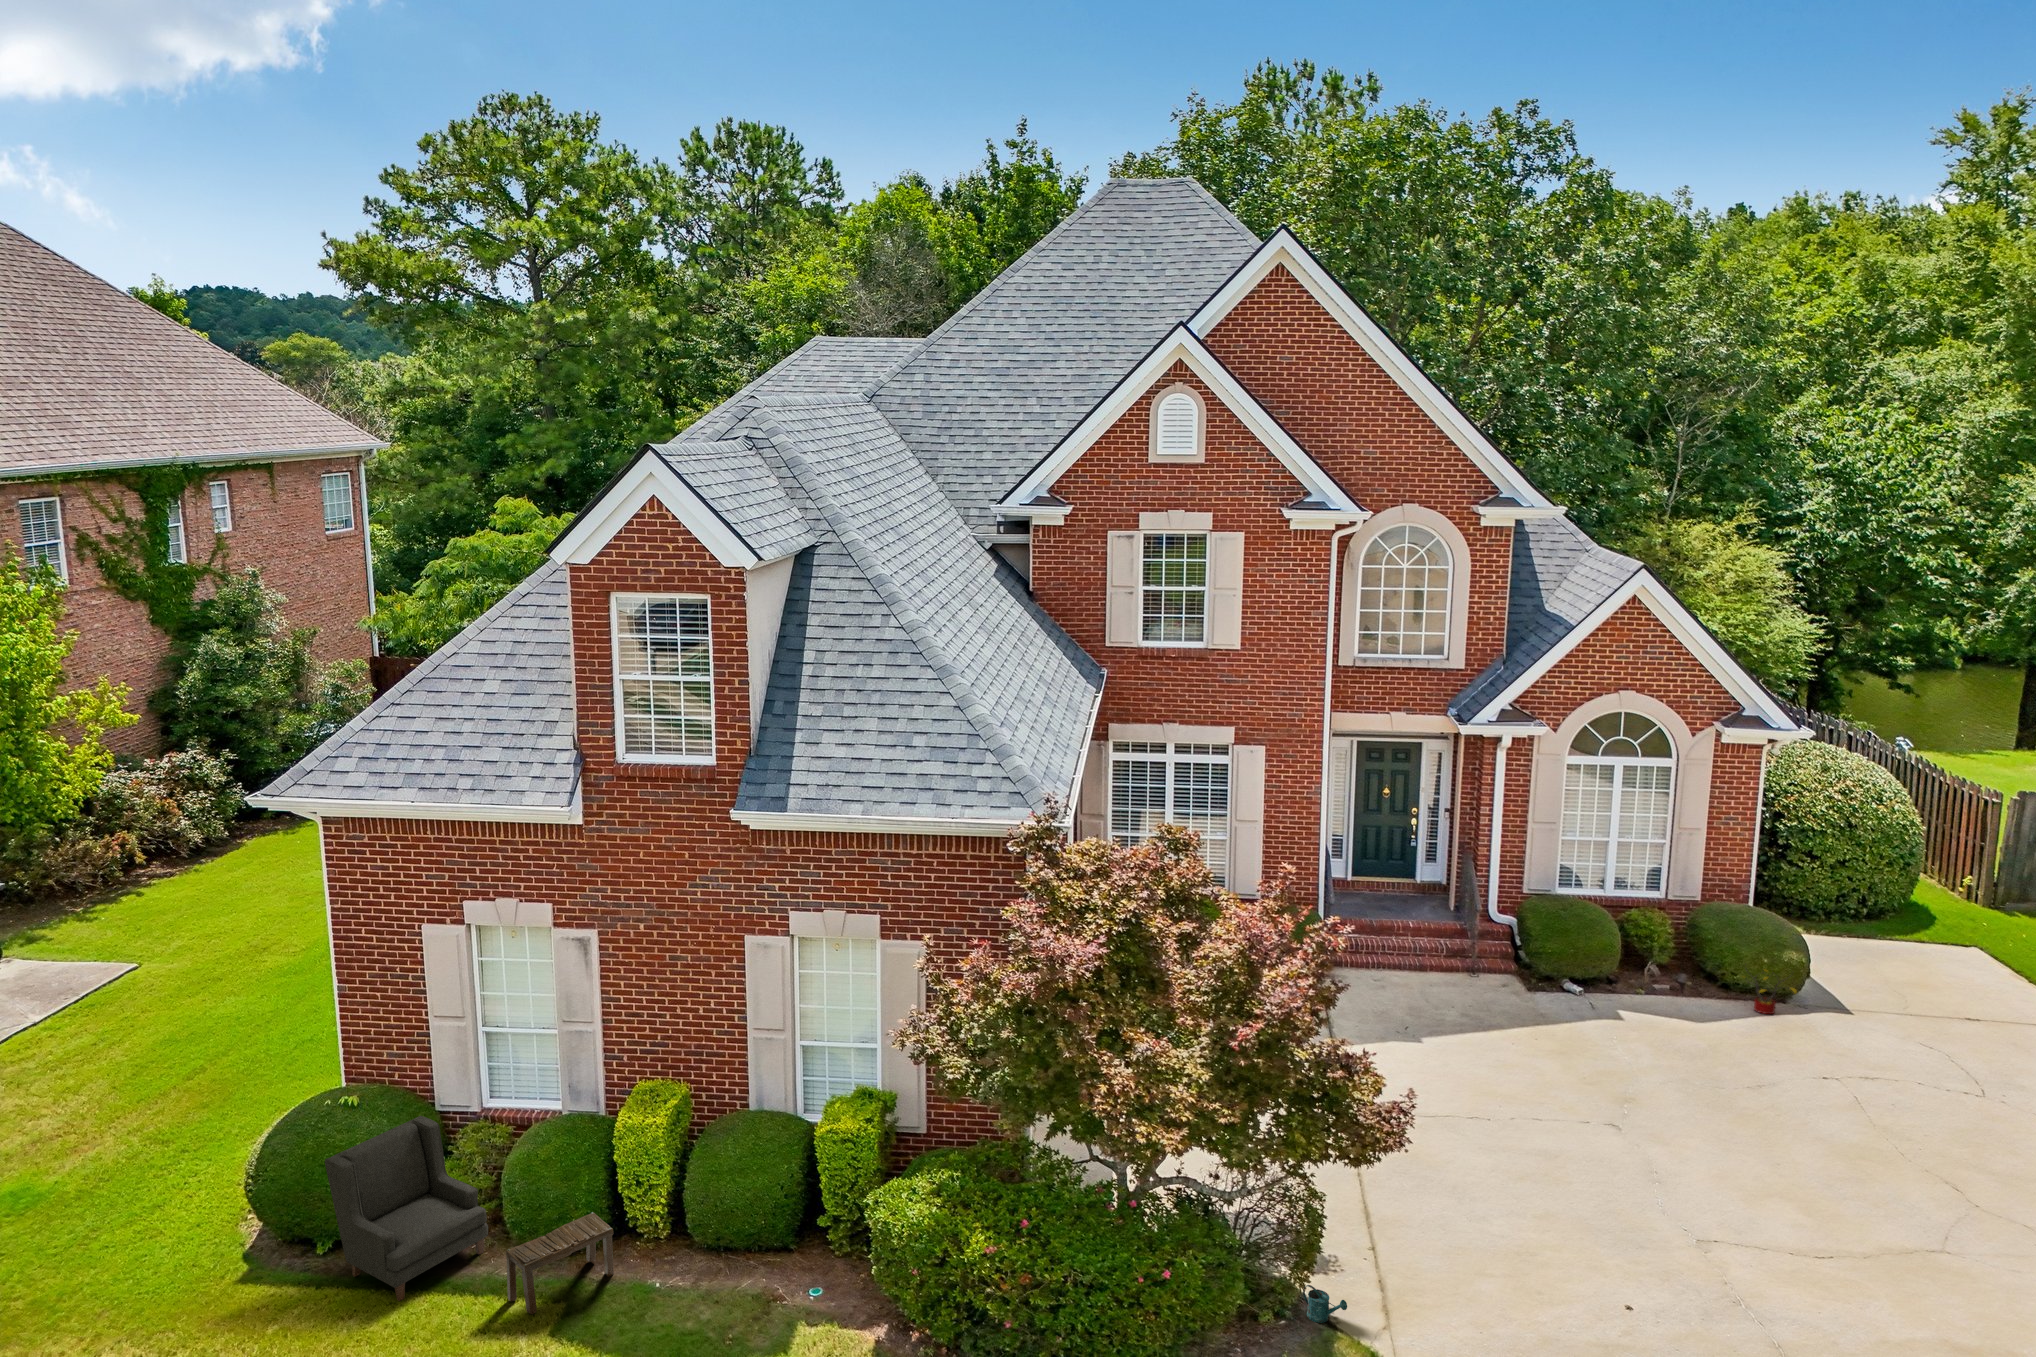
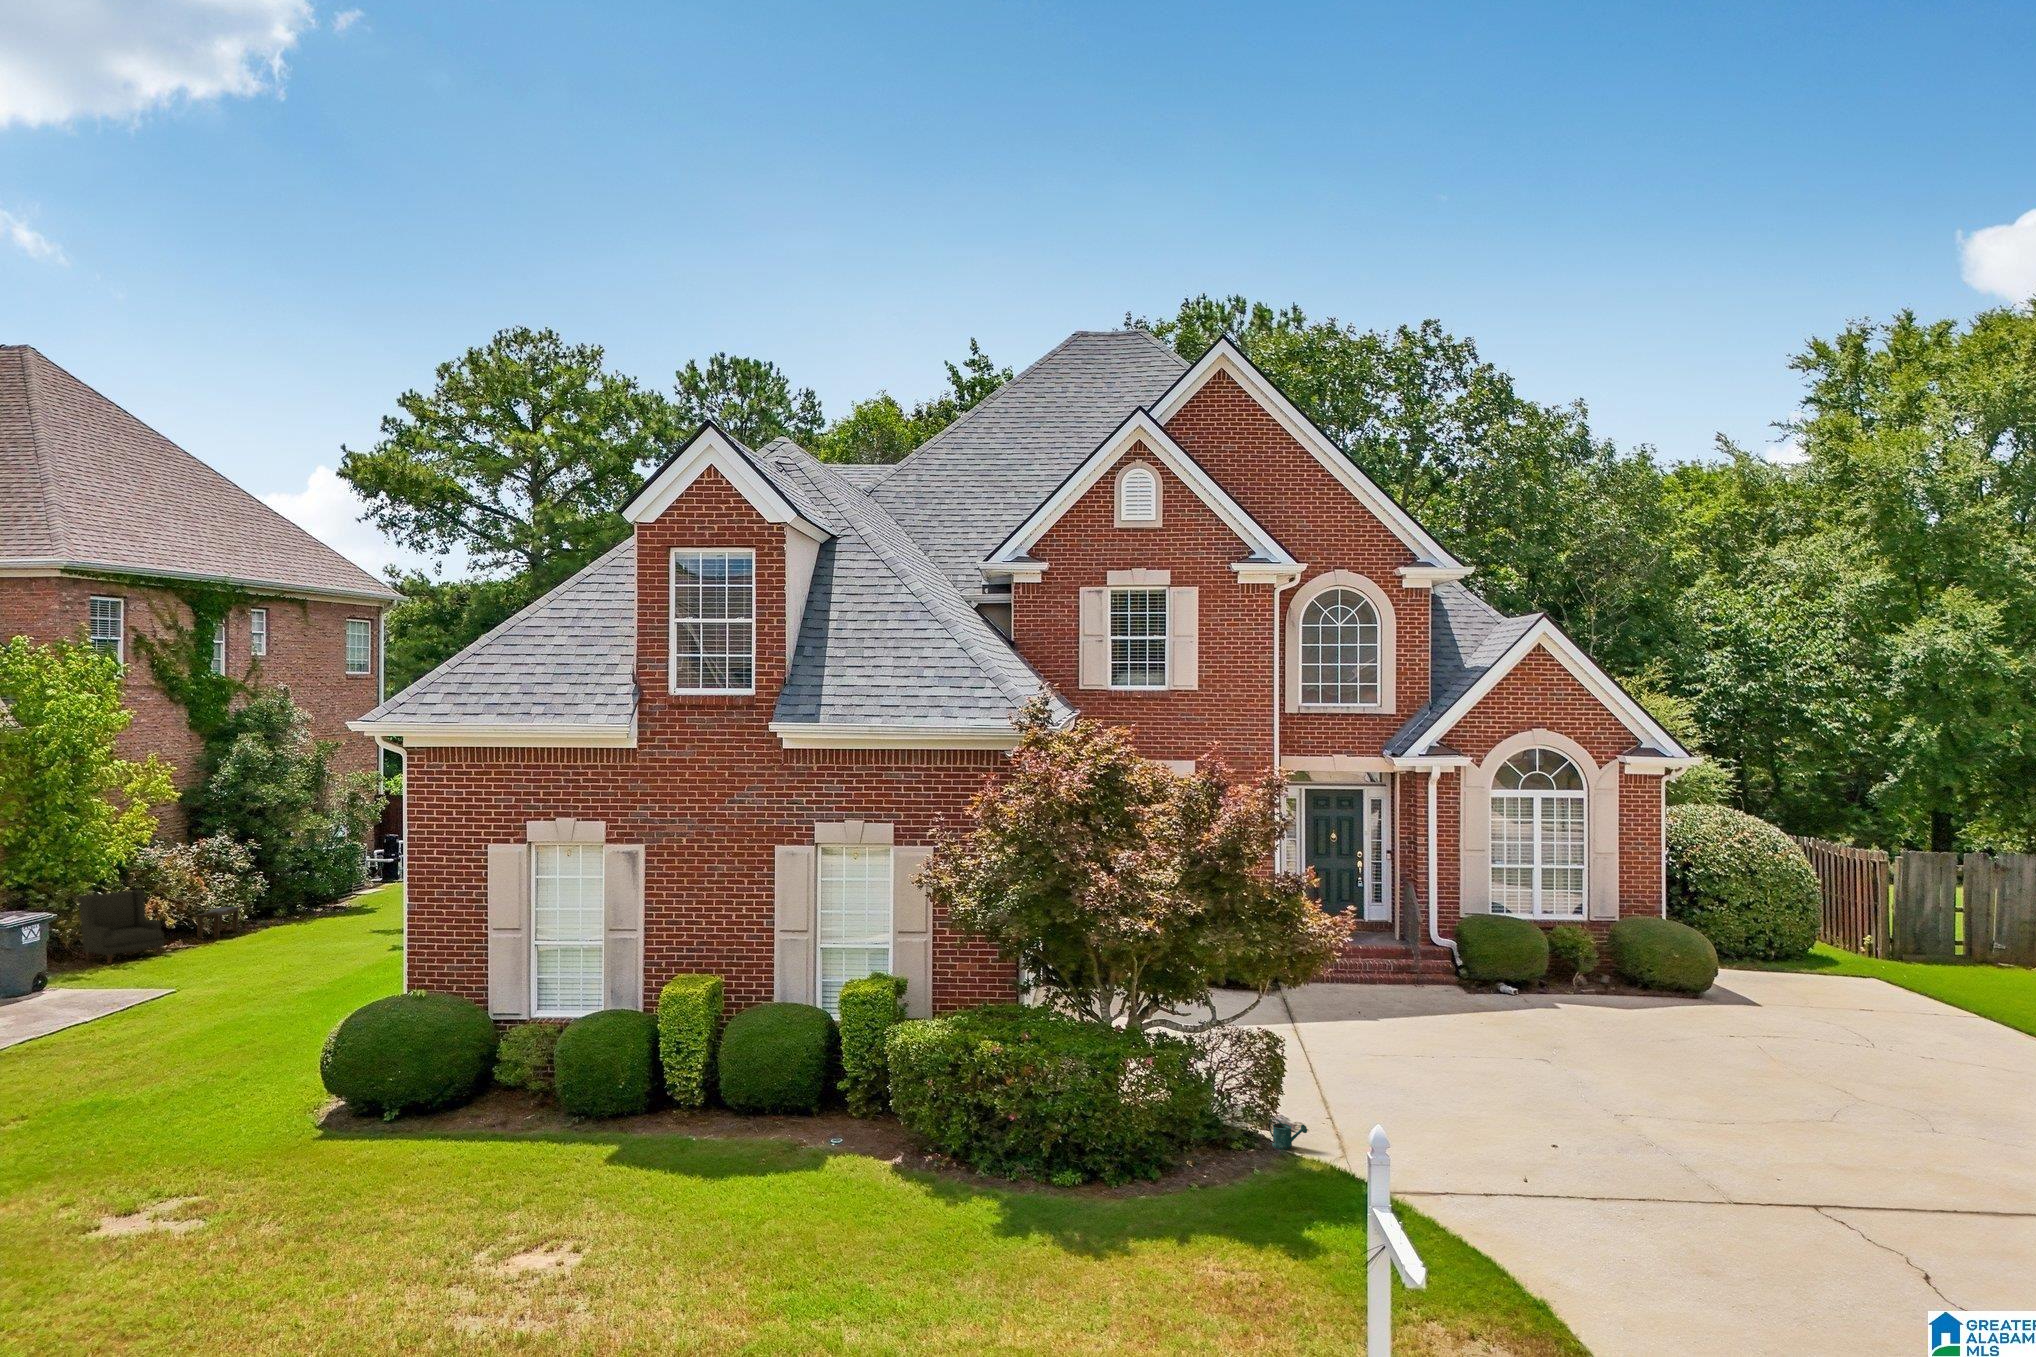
decorative plant: present [1754,972,1797,1014] -> none [1658,959,1708,1004]
chair: present [325,1116,488,1301] -> present [78,890,164,964]
bench: present [506,1212,614,1314] -> present [197,907,239,939]

